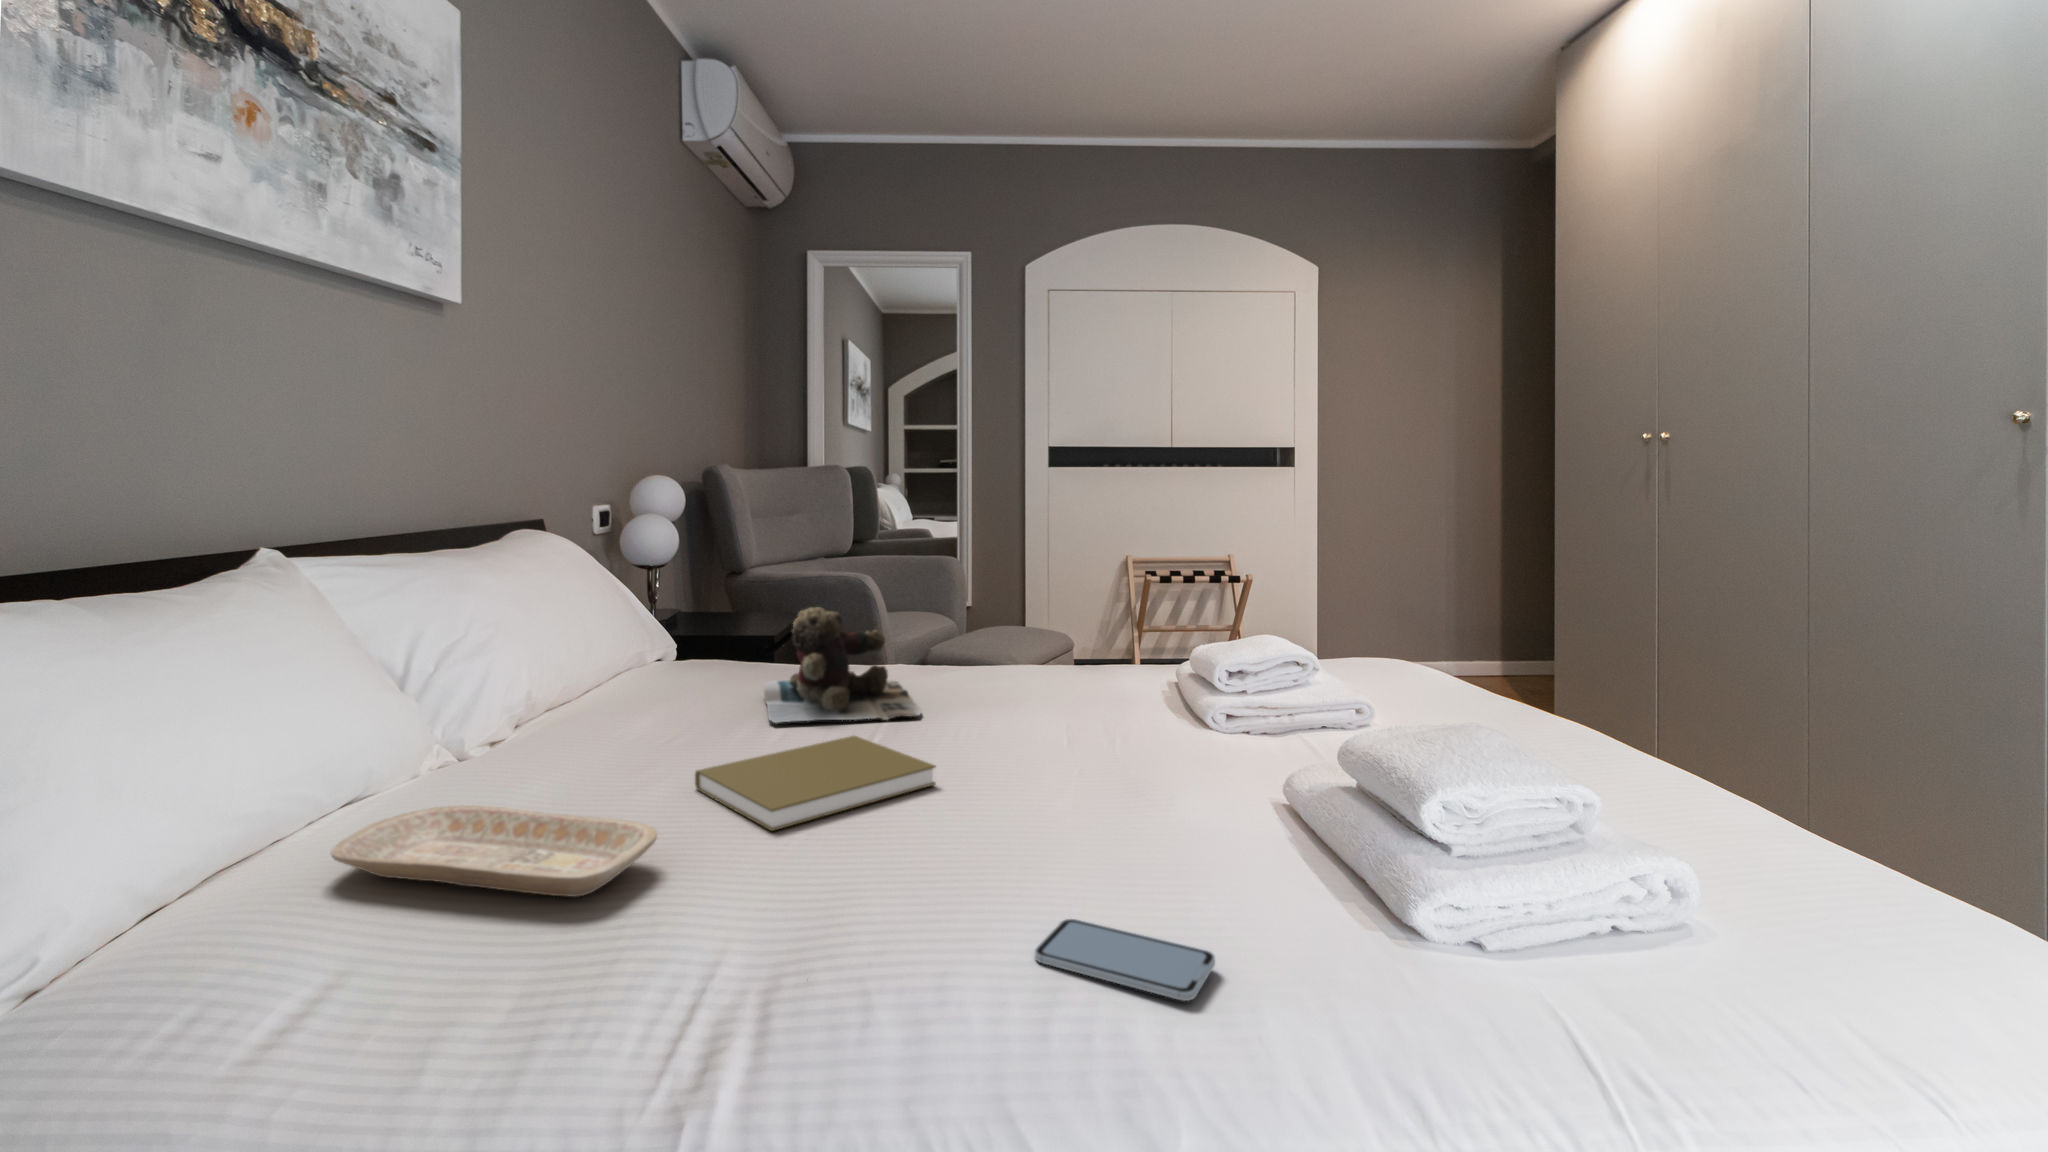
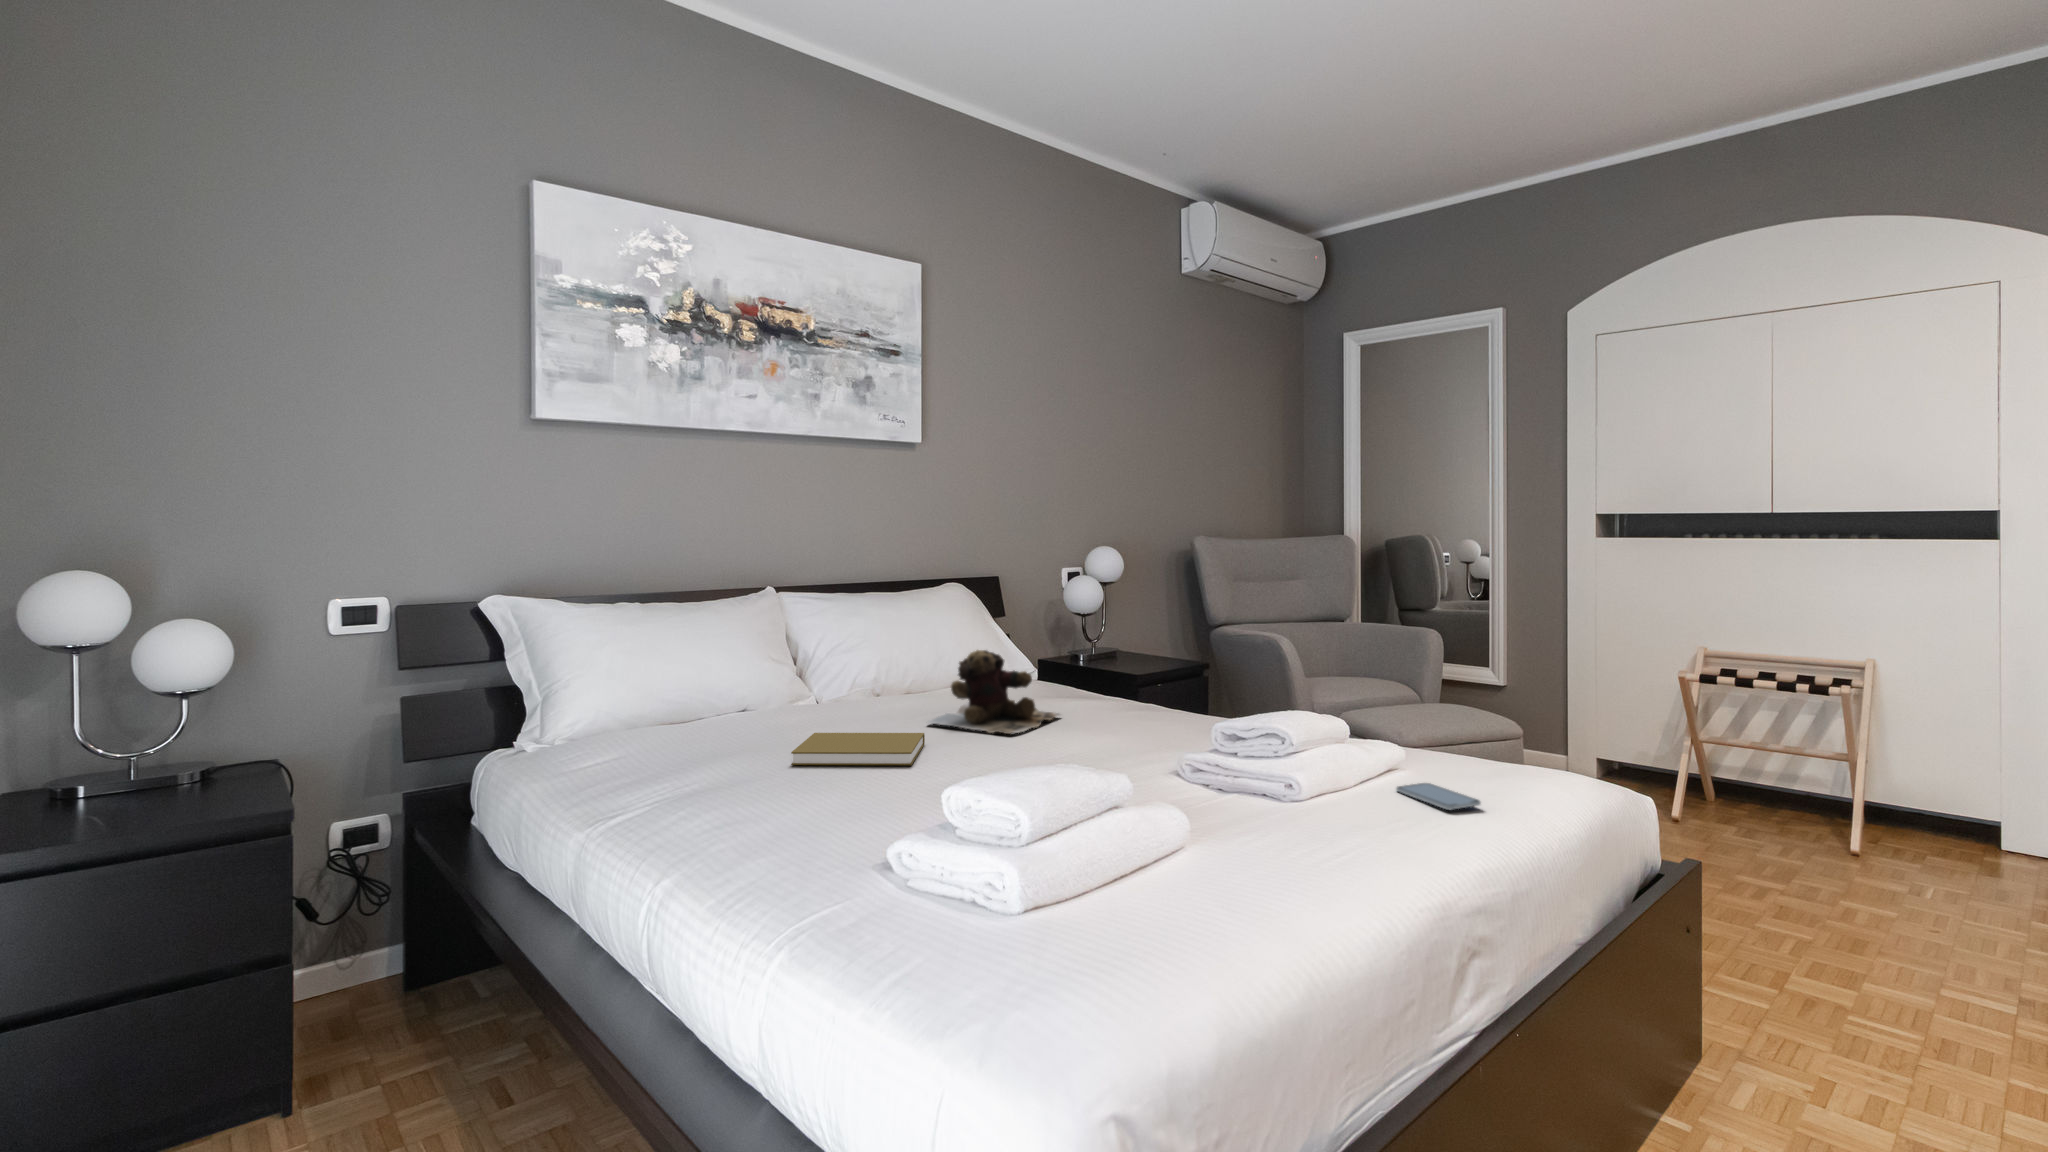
tray: present [330,806,657,897] -> none [633,725,728,767]
smartphone: present [1035,919,1215,1001] -> present [1396,783,1481,810]

